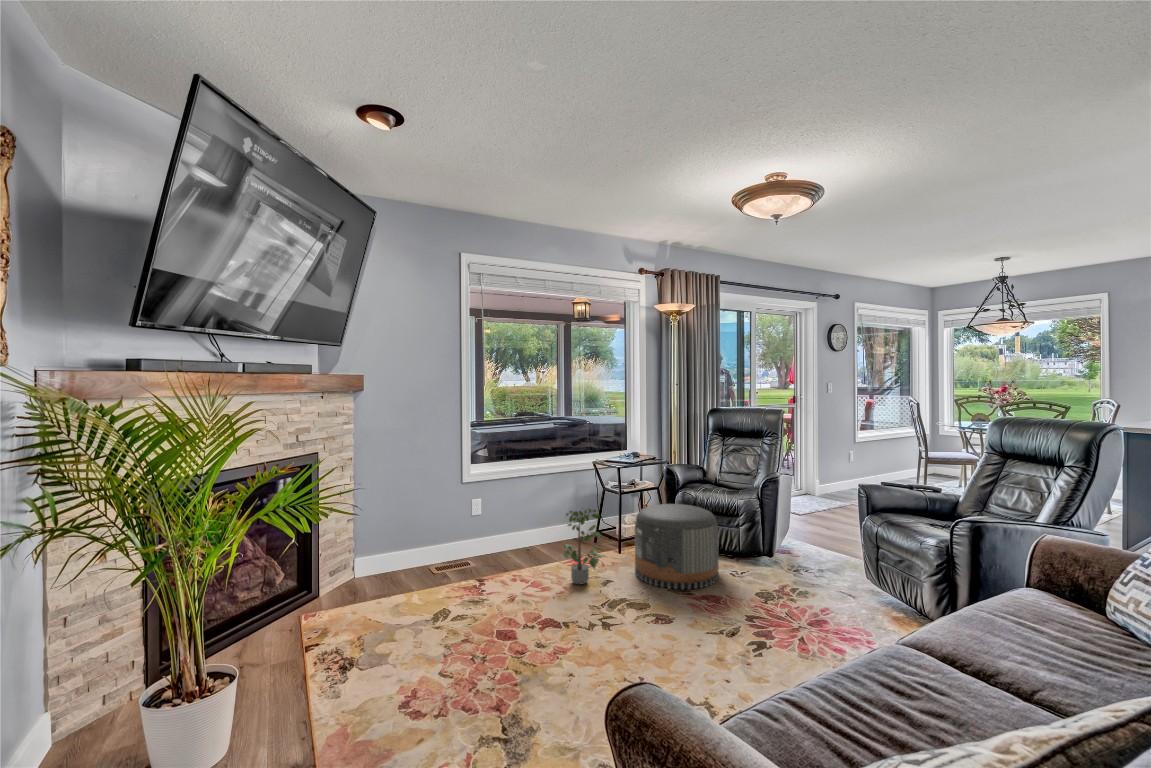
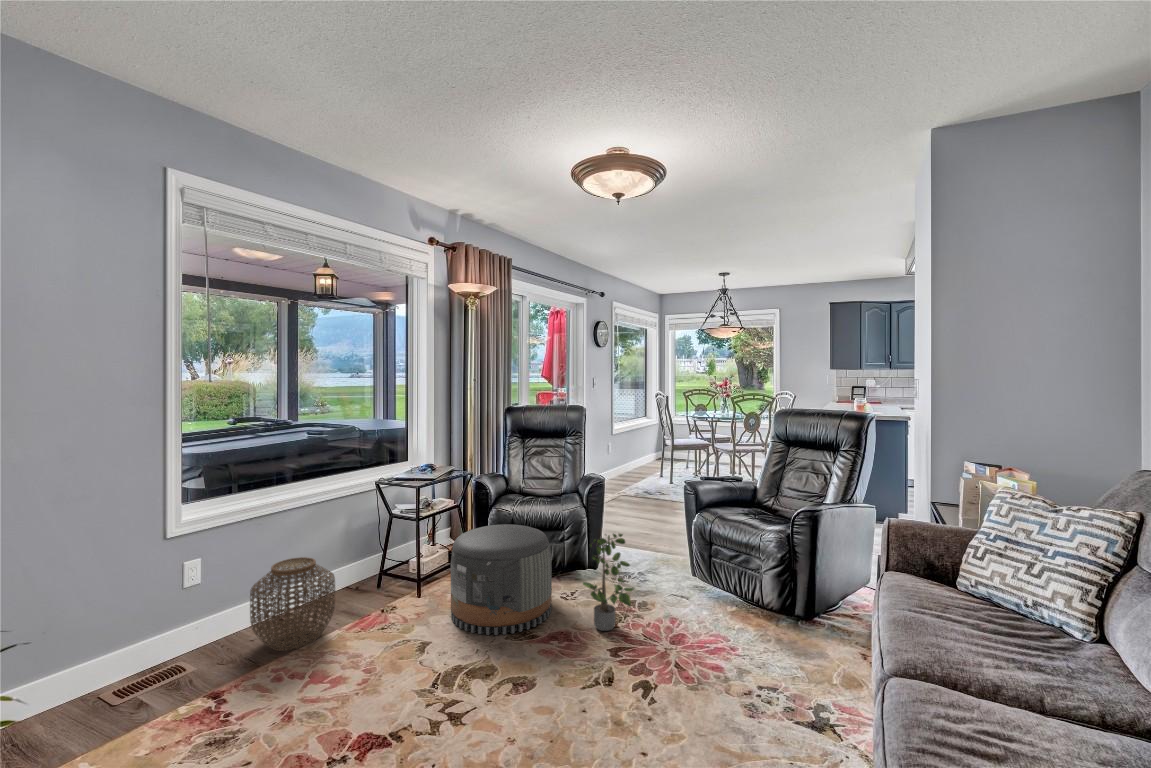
woven basket: none [504,507,556,567] -> present [250,557,335,651]
potted plant: present [563,509,606,585] -> present [583,534,634,631]

